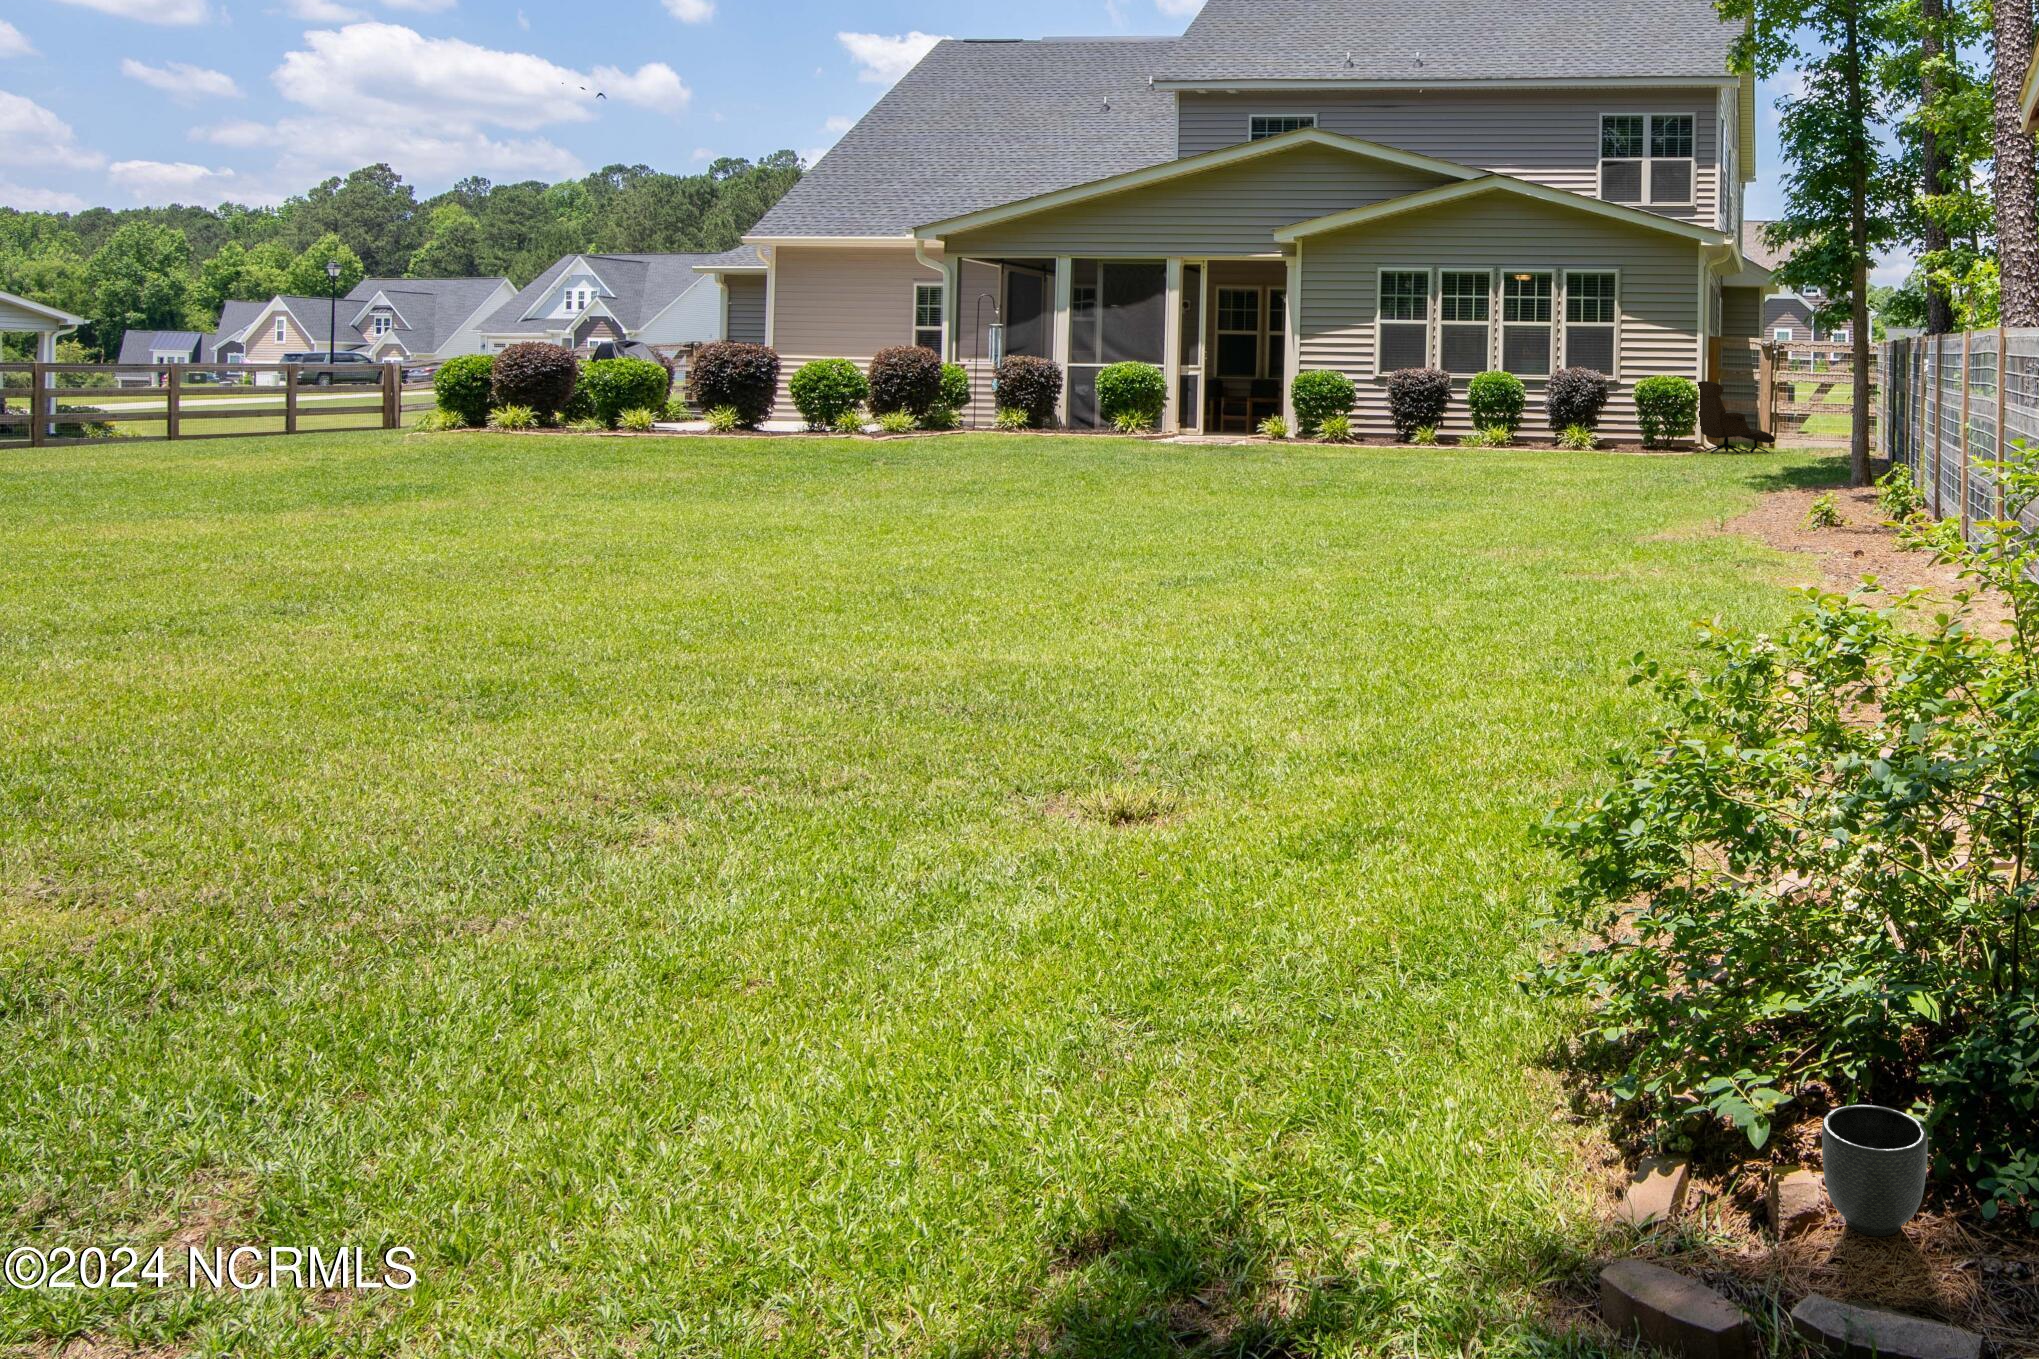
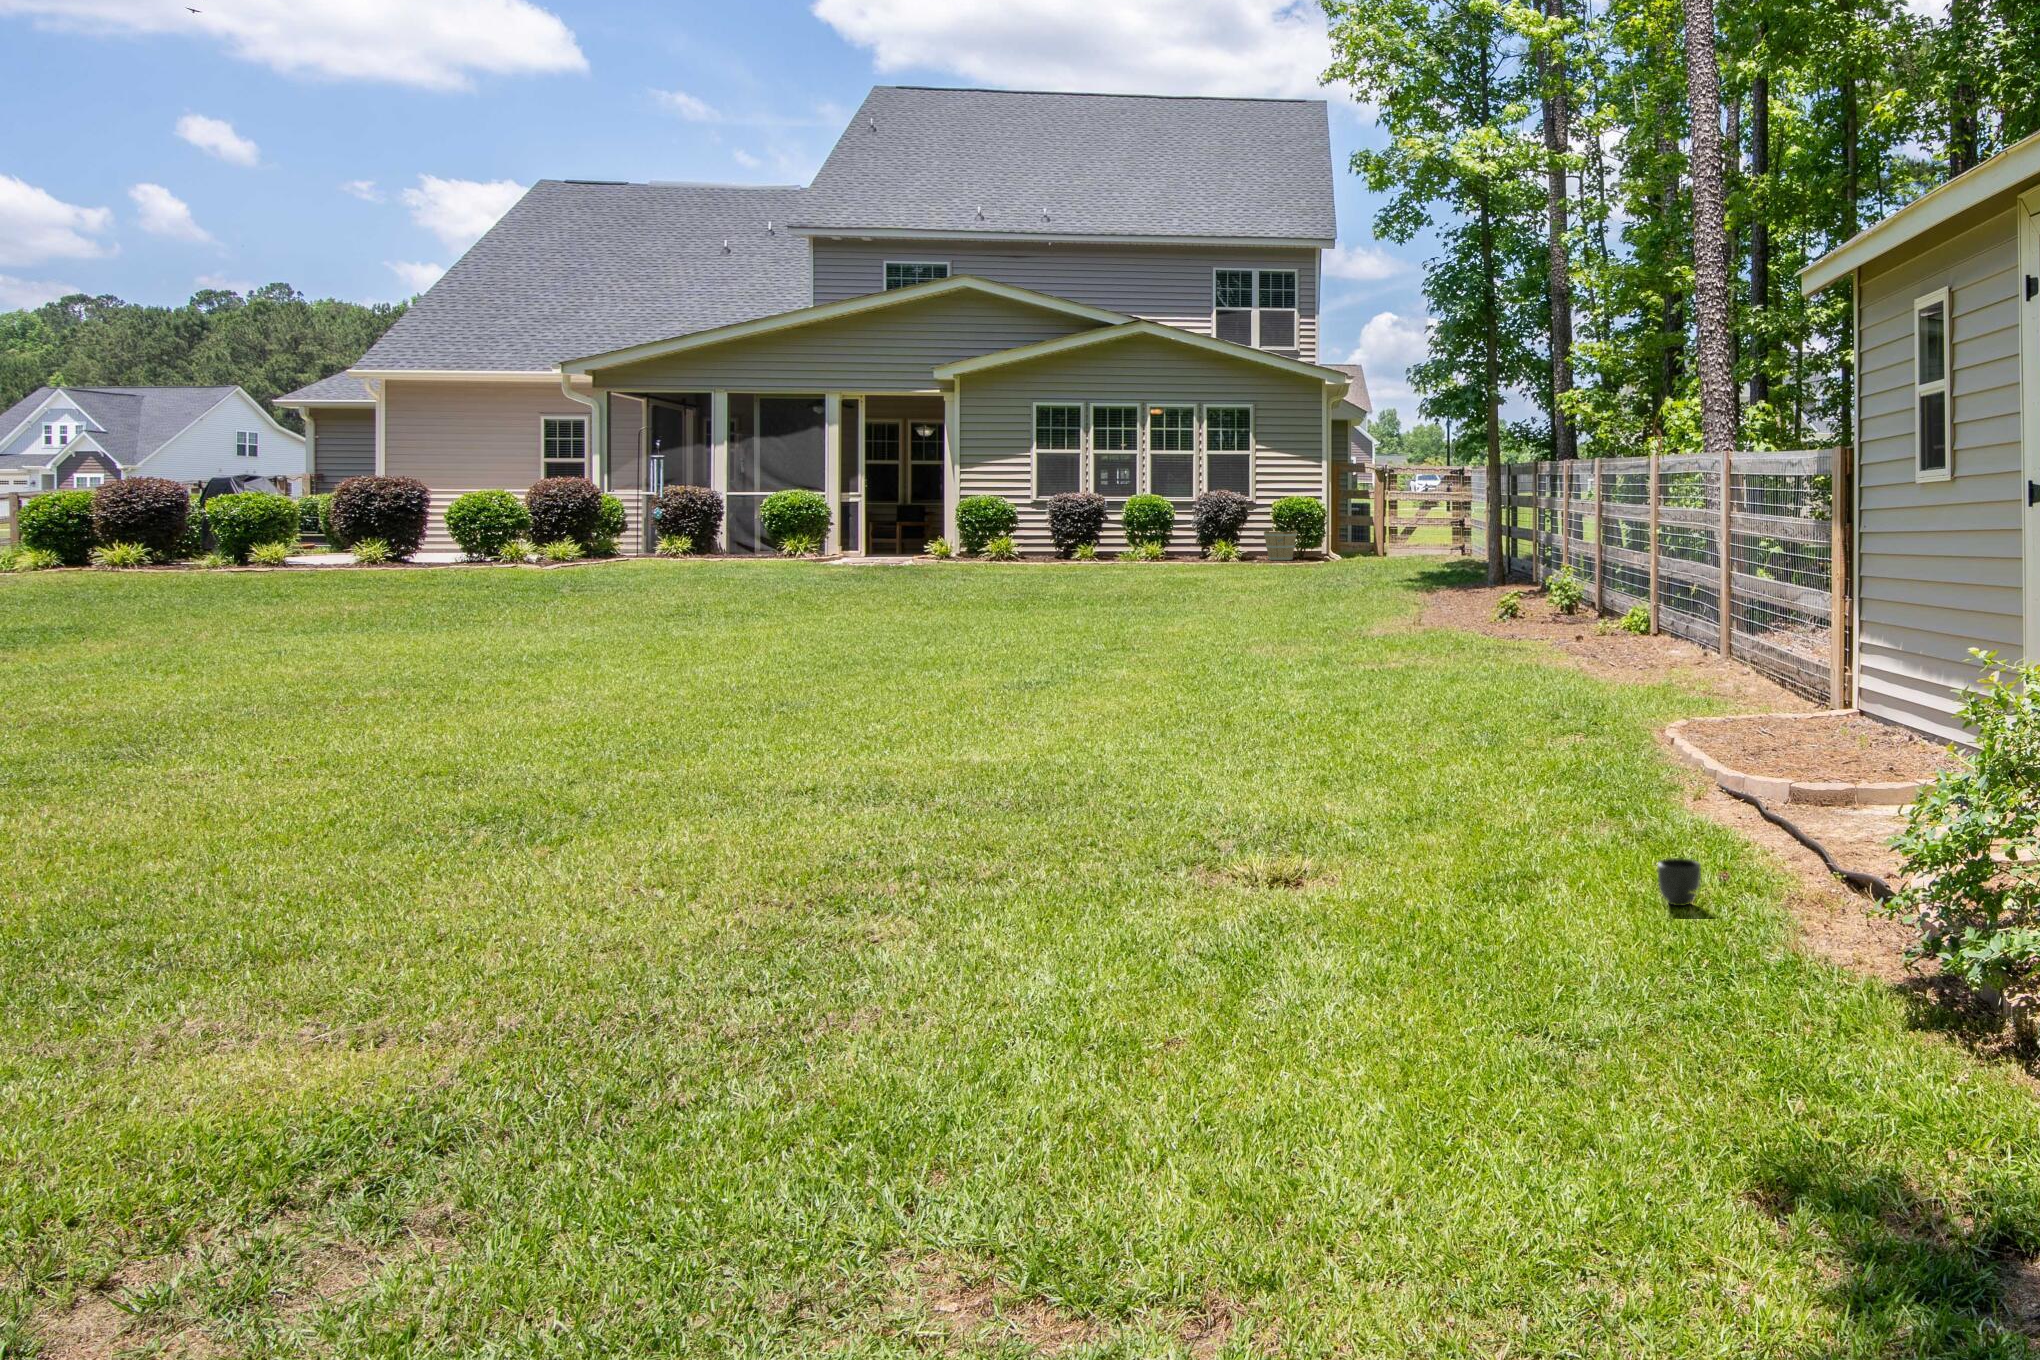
lounge chair: present [1697,381,1775,454] -> none [1316,501,1382,560]
wooden bucket: none [1628,416,1669,452] -> present [1264,531,1297,560]

